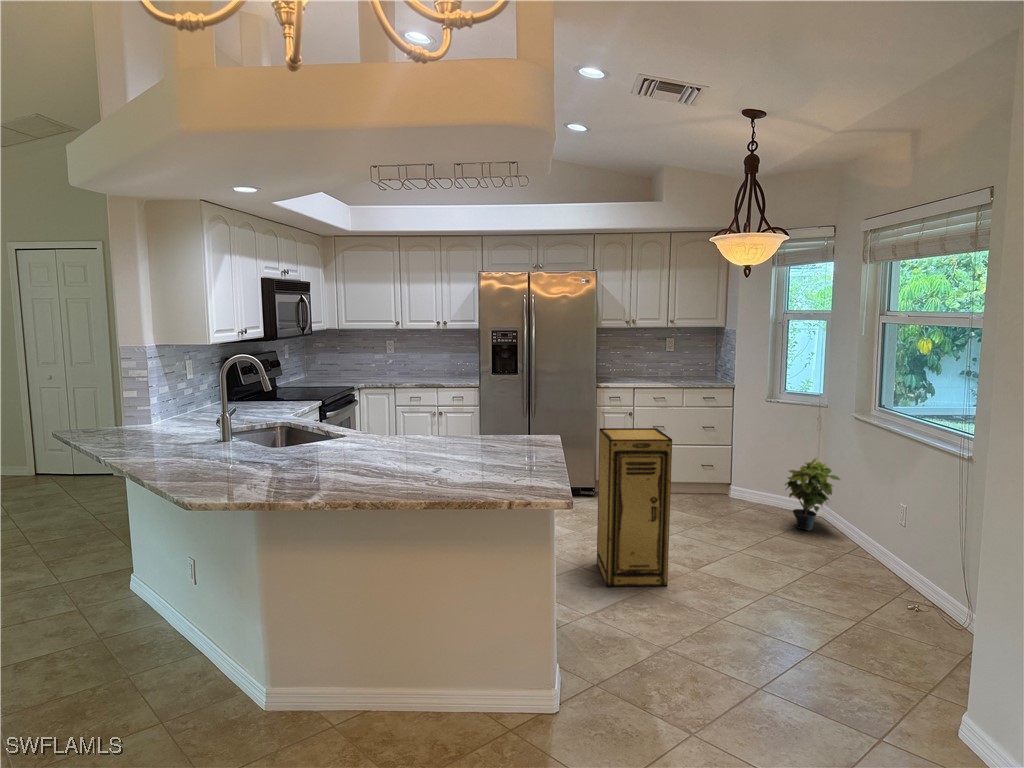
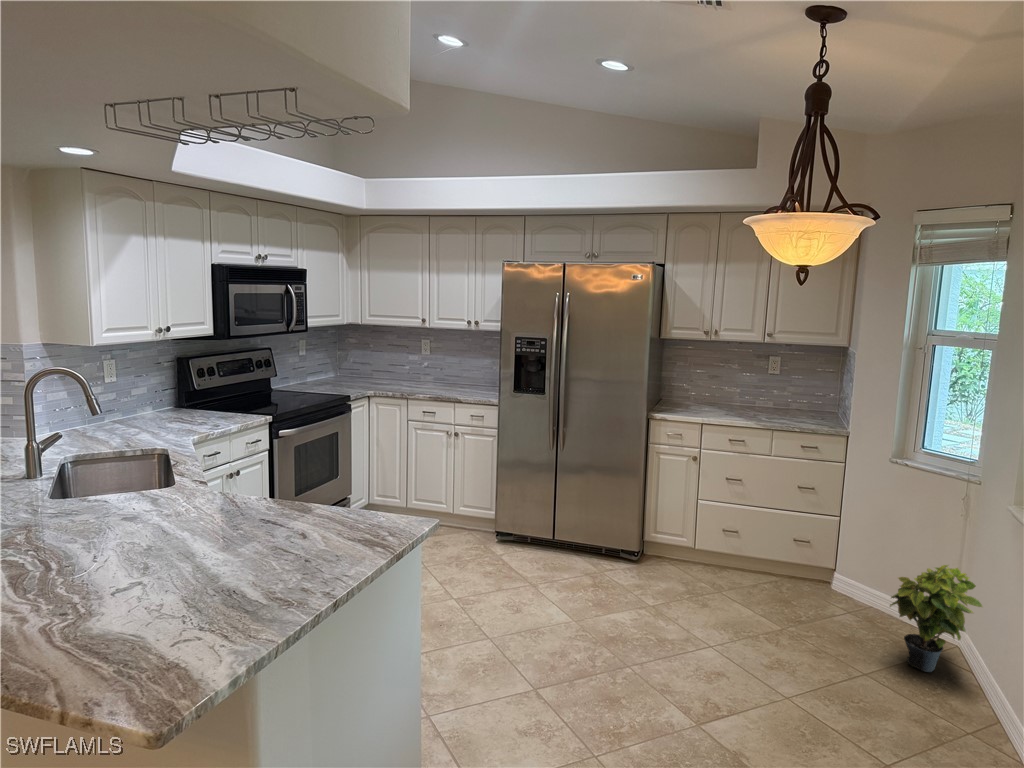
storage cabinet: present [597,428,672,587] -> none [552,493,660,744]

